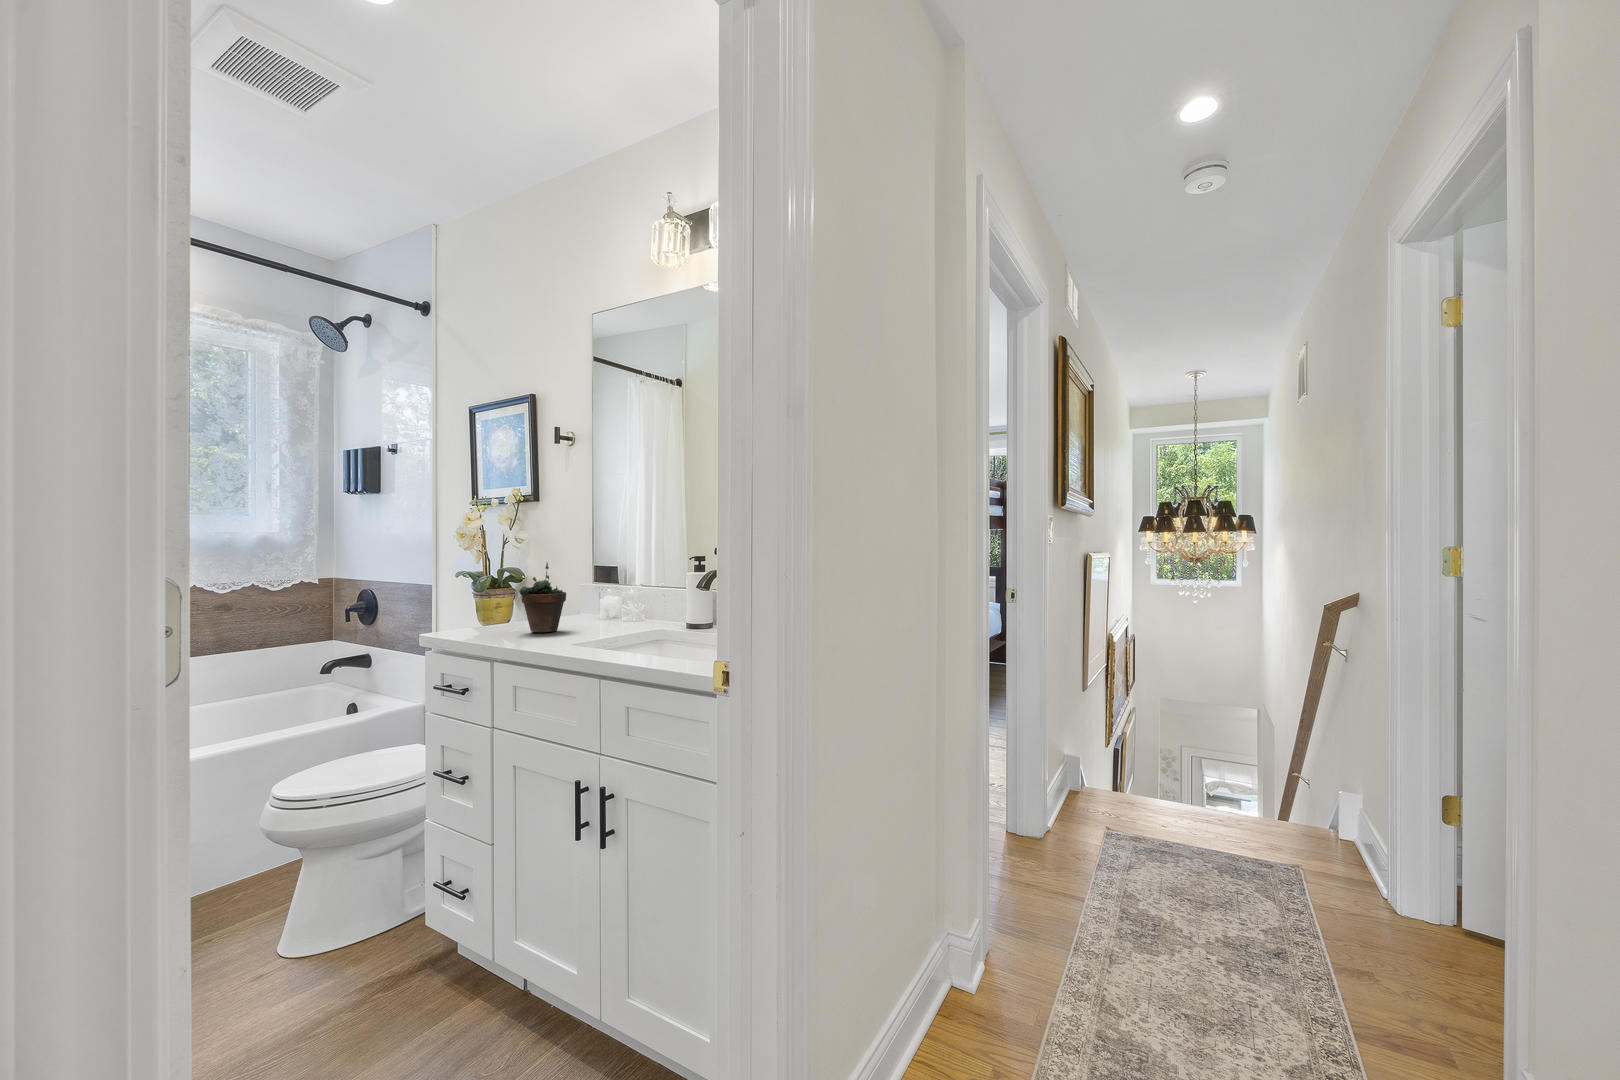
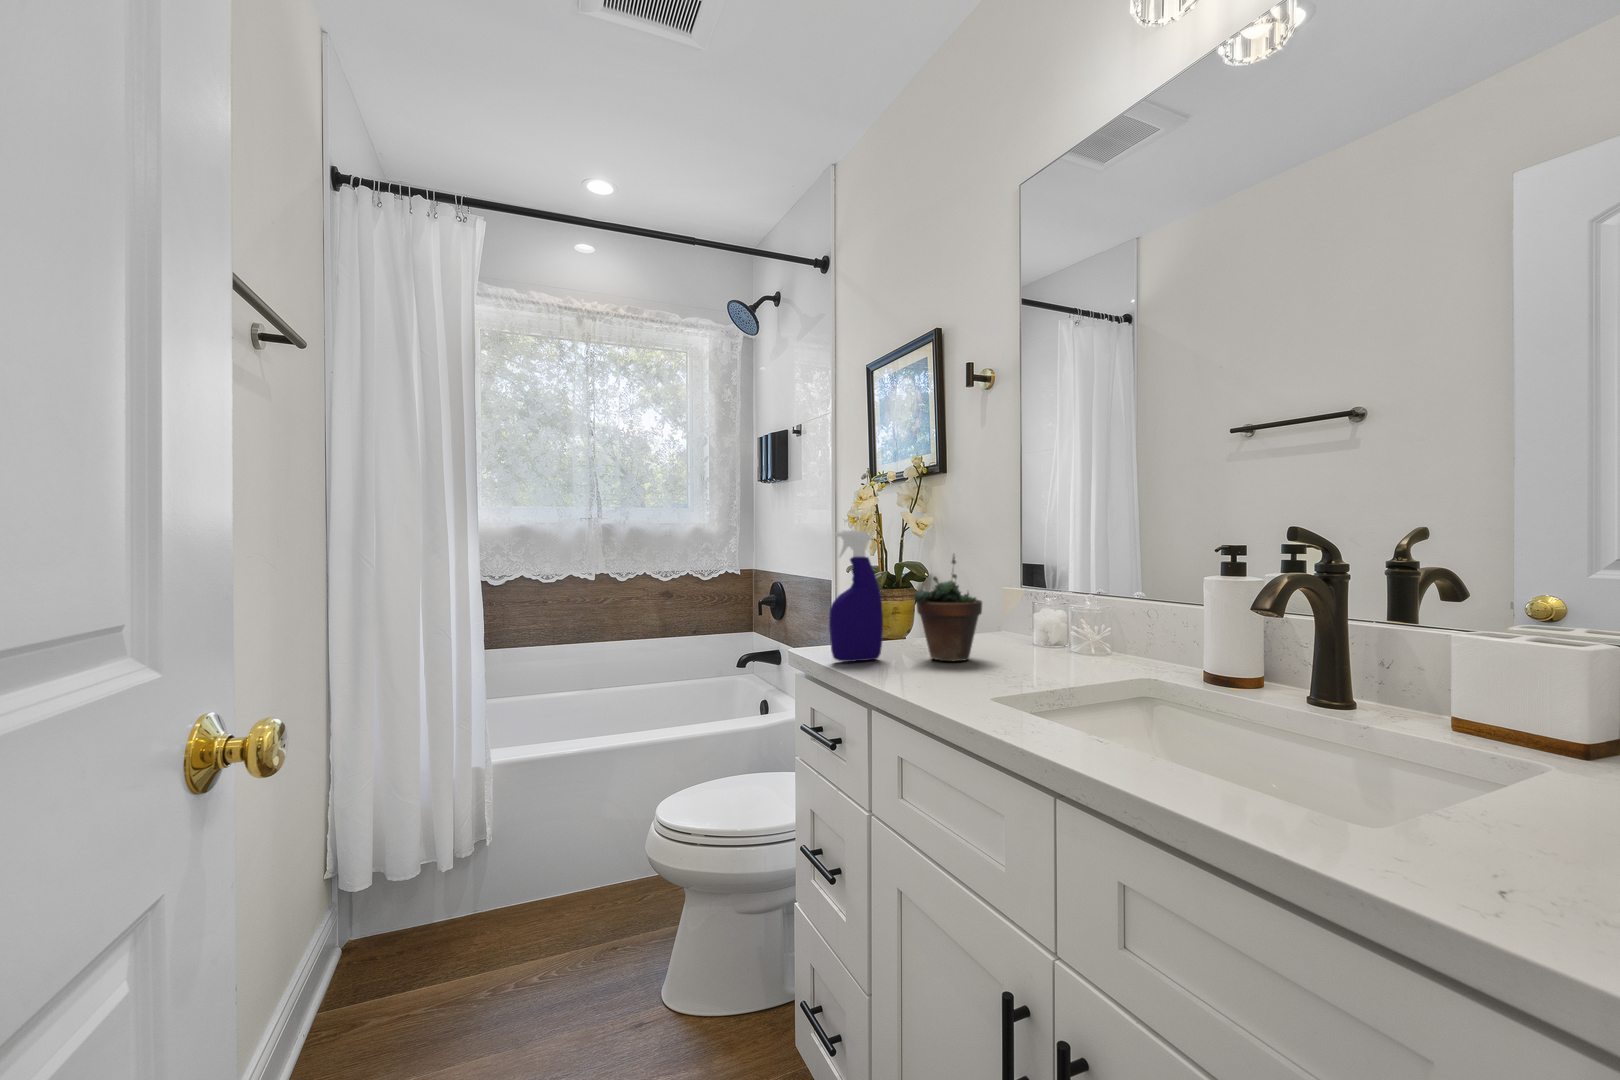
spray bottle: none [457,547,497,638] -> present [829,531,883,662]

